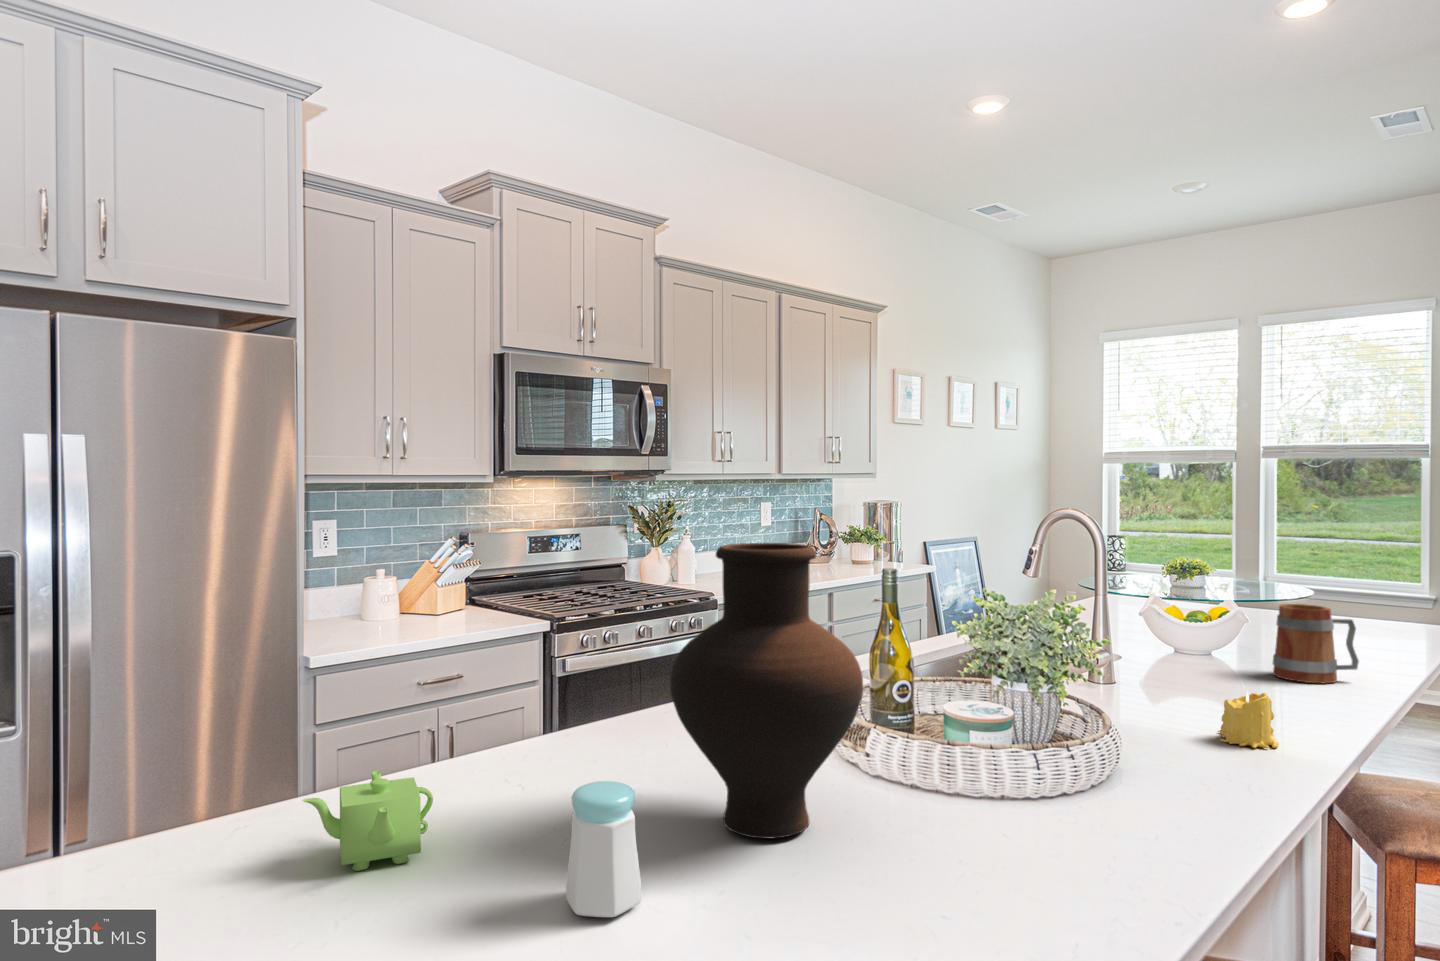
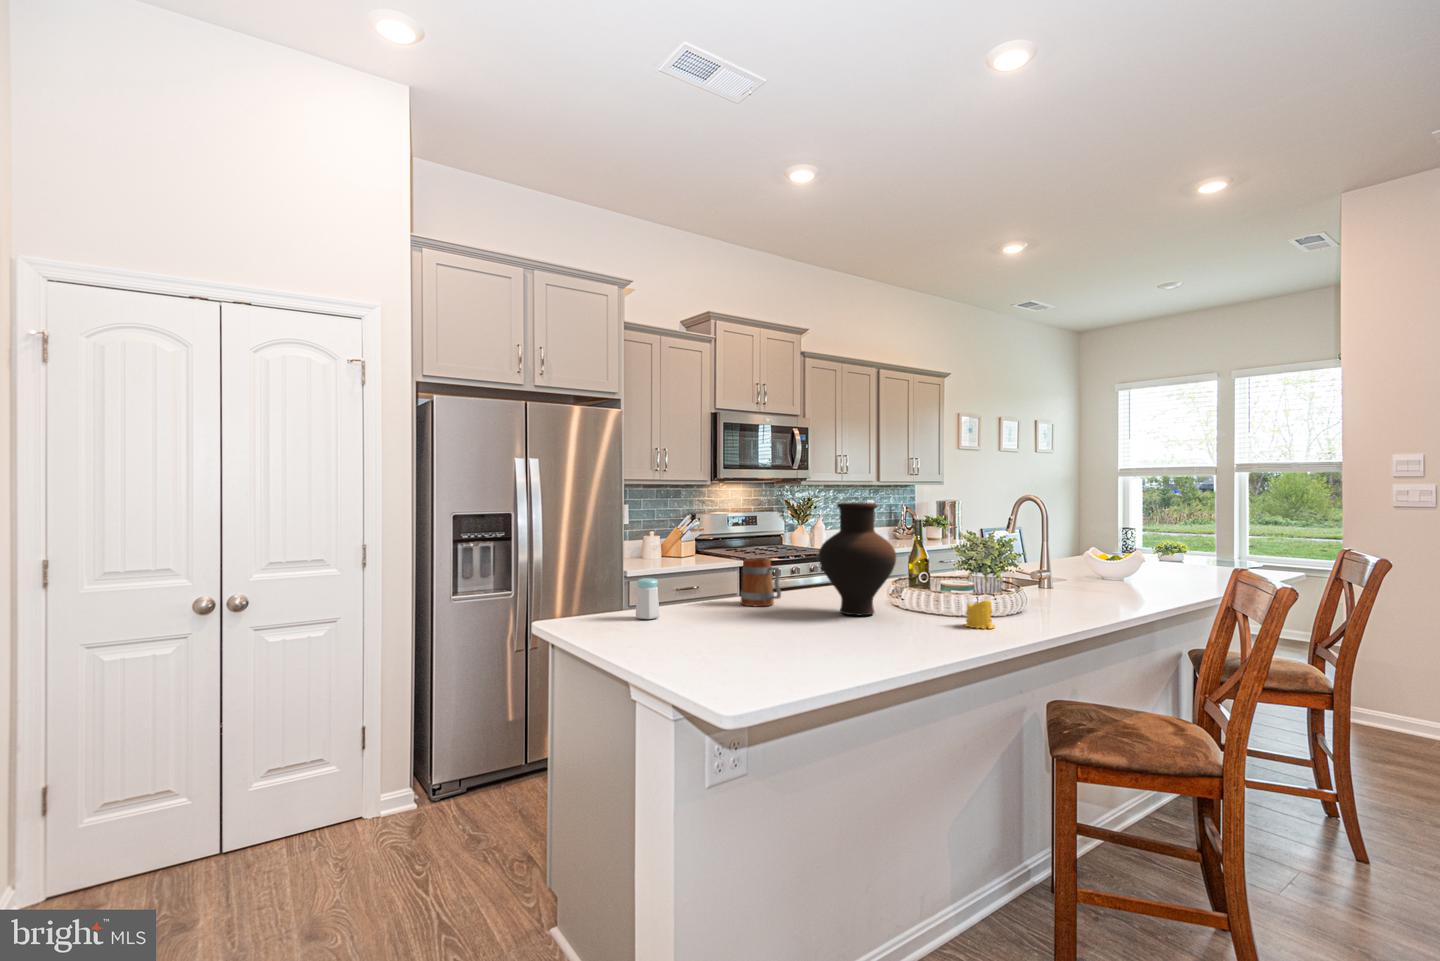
mug: present [1273,604,1359,683] -> present [740,559,781,606]
candle: present [1218,692,1279,748] -> present [965,599,995,629]
teapot: present [302,770,433,871] -> none [686,586,730,617]
salt shaker: present [566,781,641,917] -> present [636,578,660,619]

